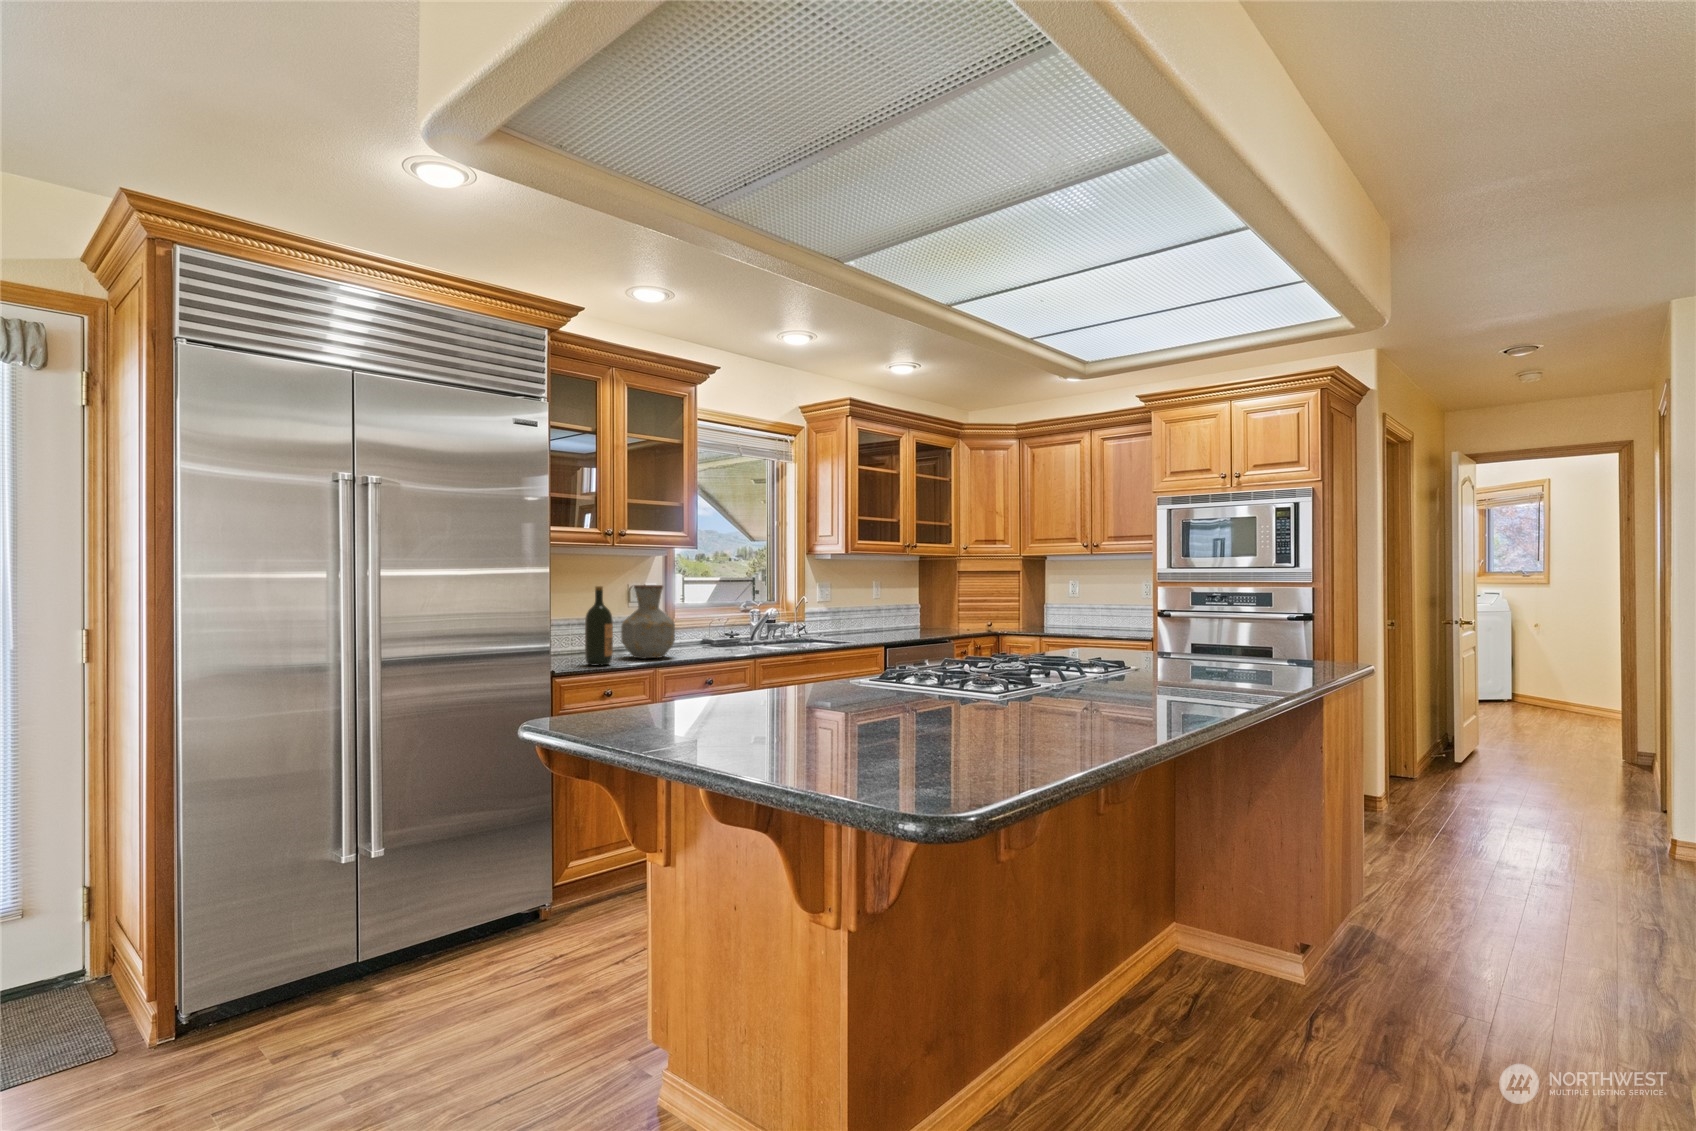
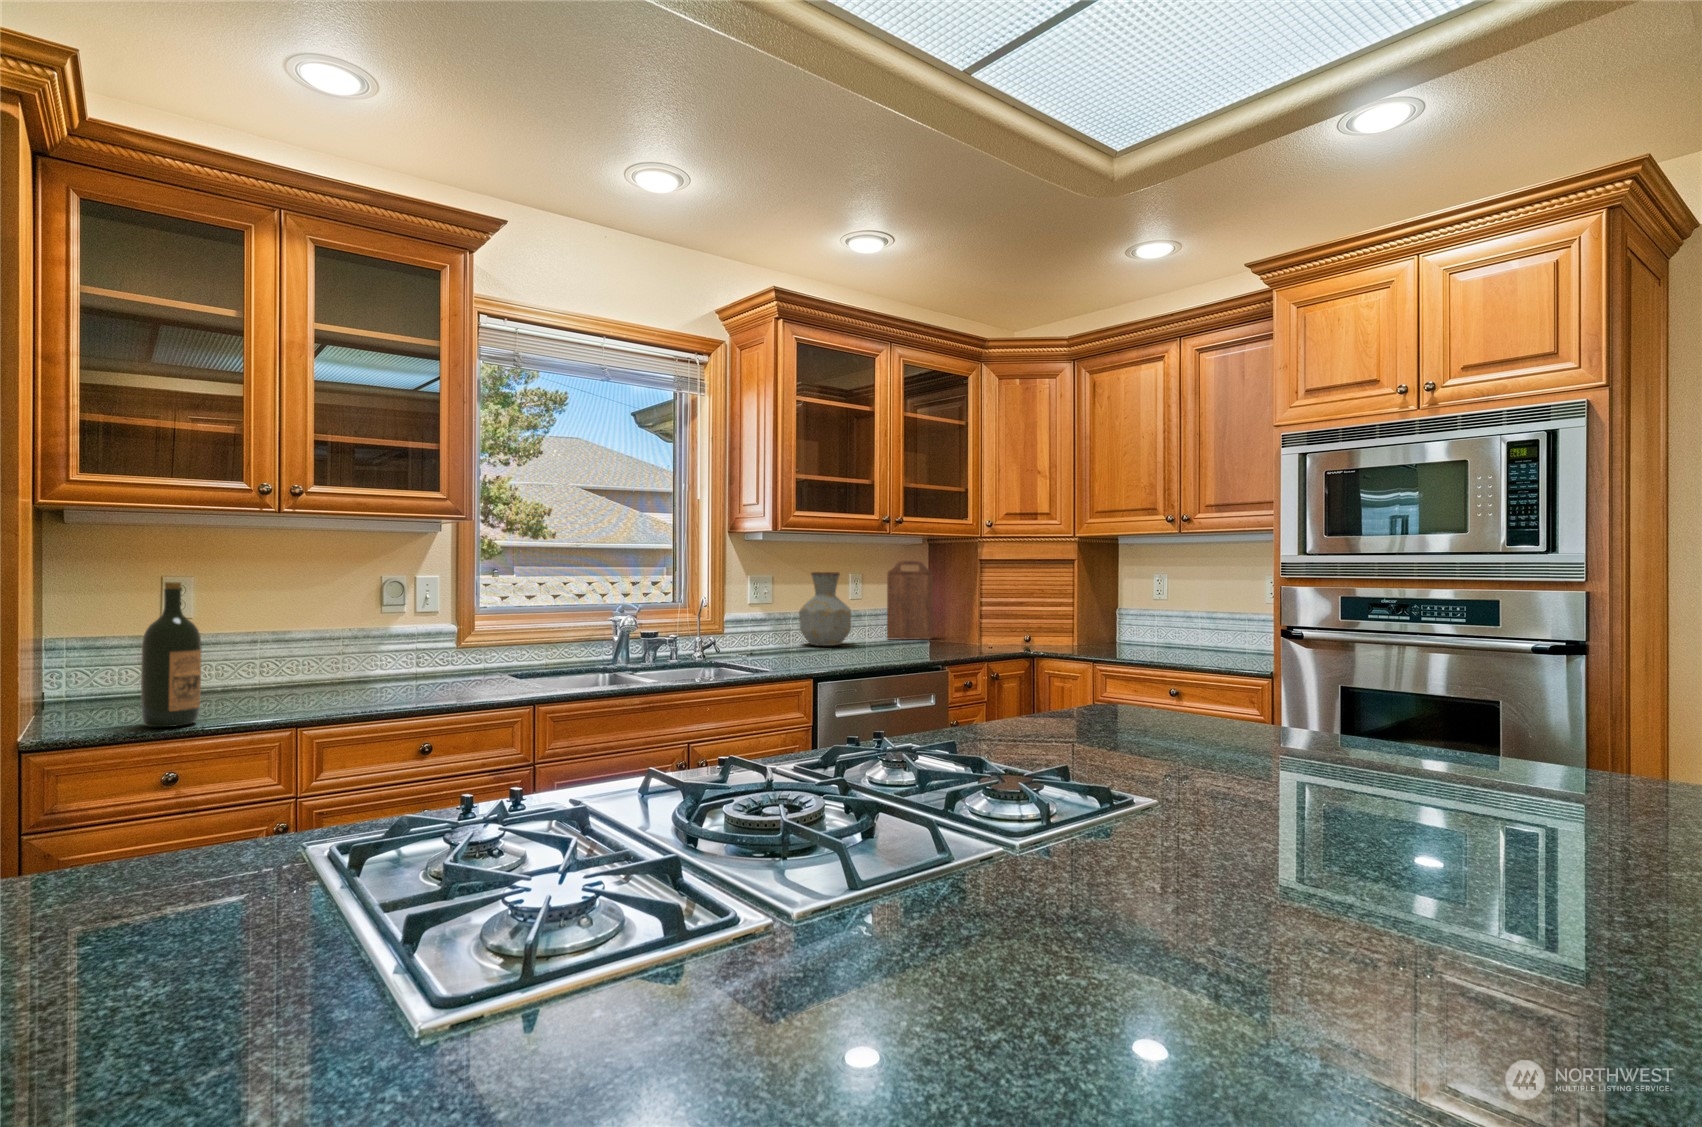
cutting board: none [895,572,925,627] -> present [887,561,933,639]
vase: present [621,585,675,659] -> present [799,572,851,646]

